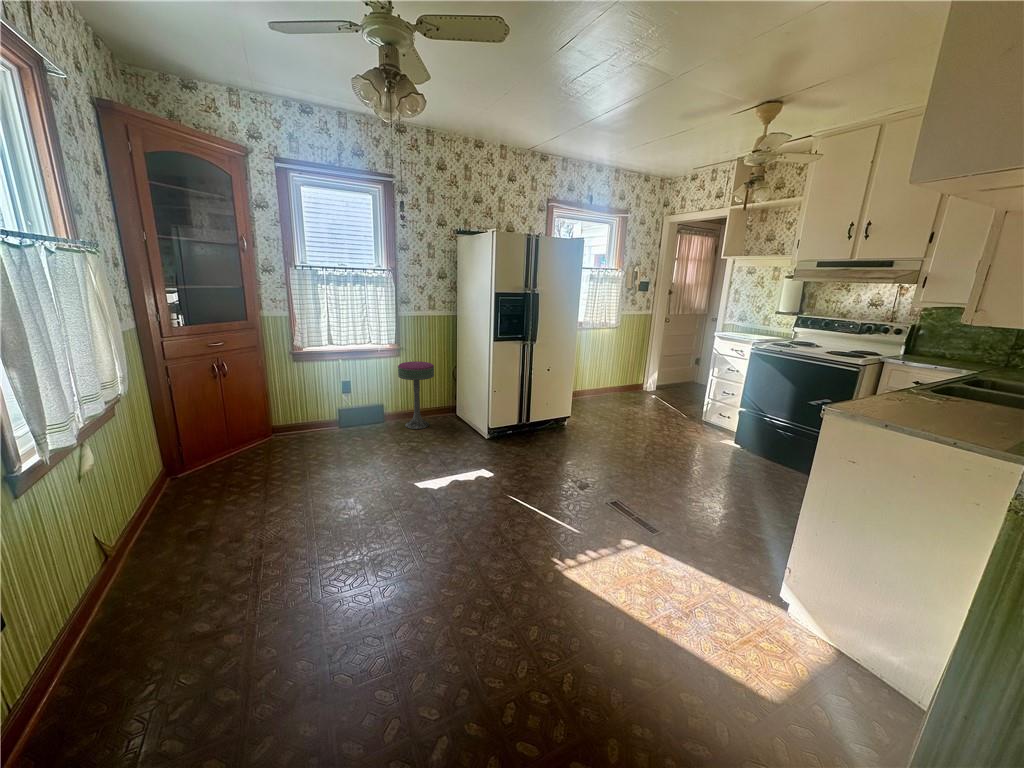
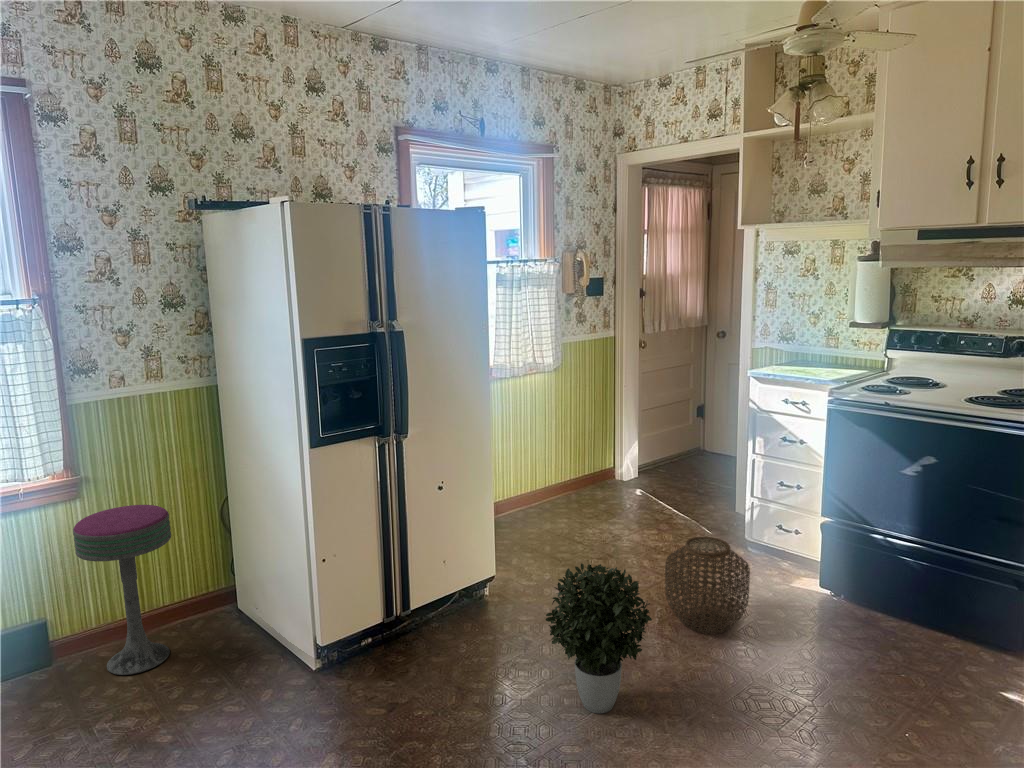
potted plant: none [587,404,636,470] -> present [546,563,652,714]
woven basket: none [650,408,694,453] -> present [665,537,750,634]

